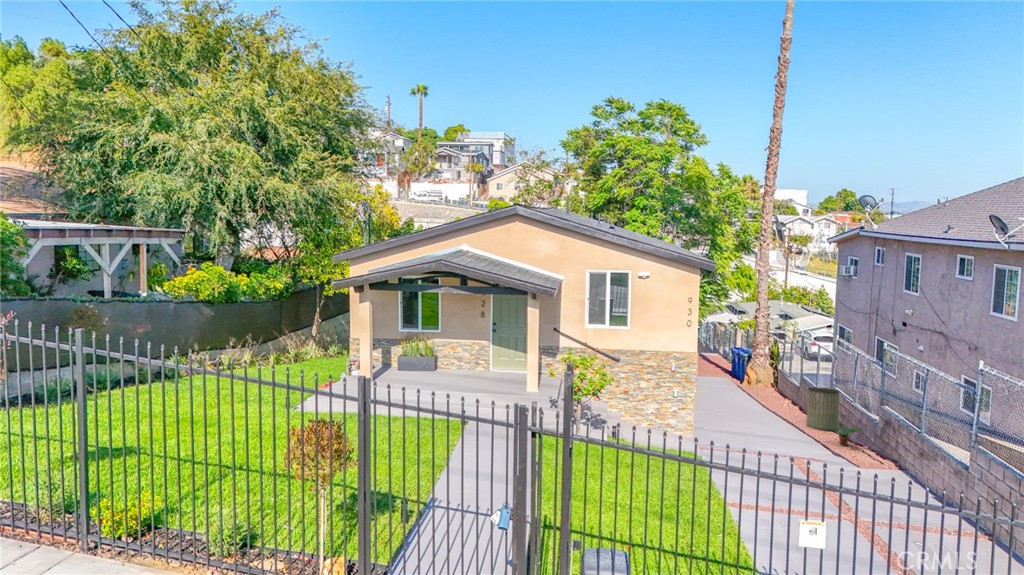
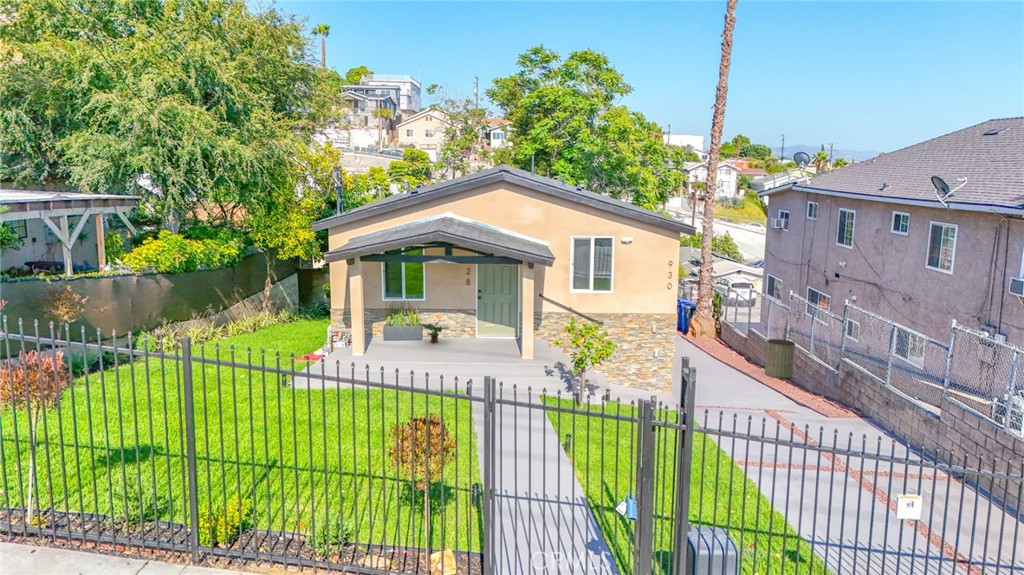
potted plant: present [827,423,862,446] -> present [422,322,449,343]

